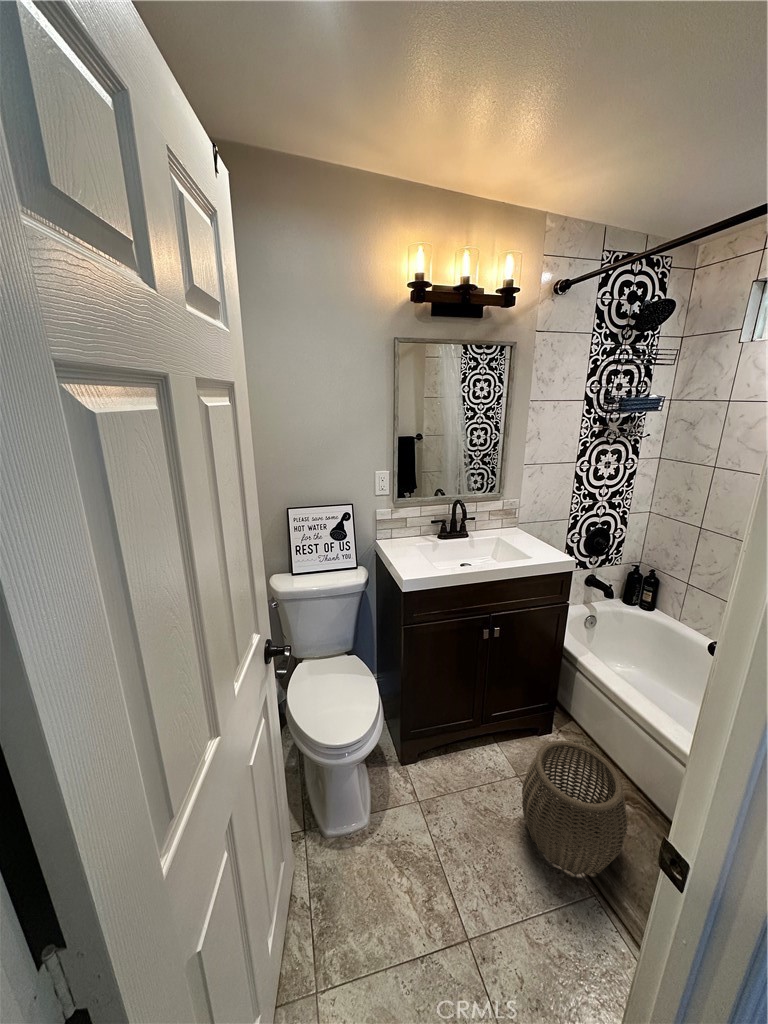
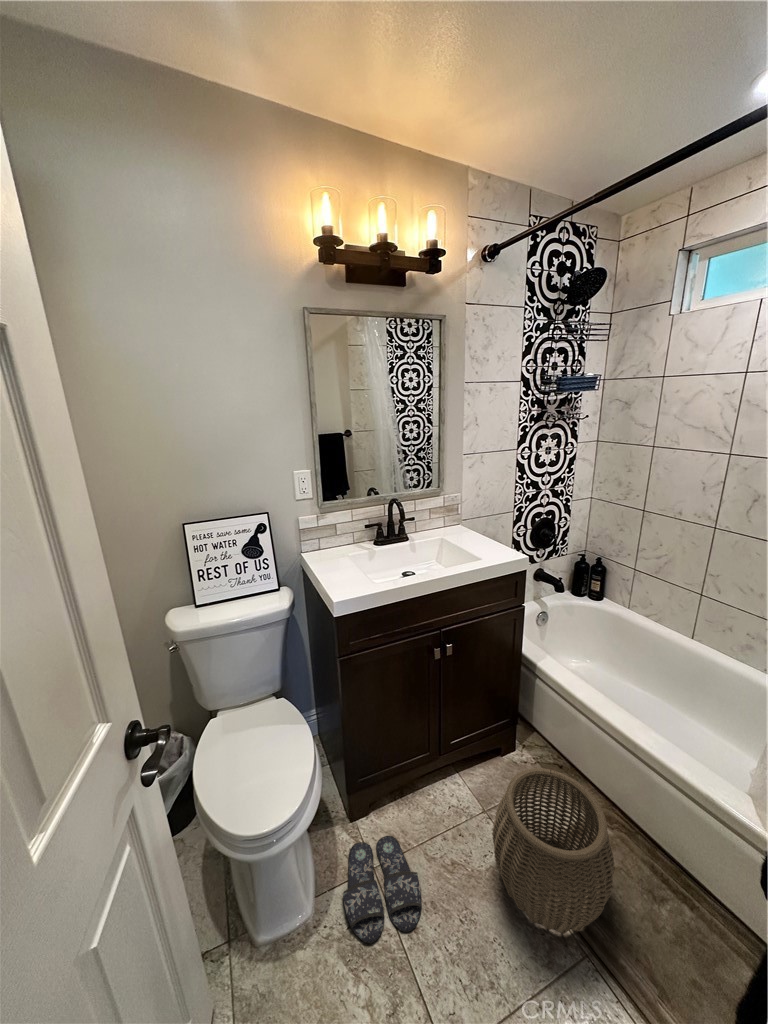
slippers: none [393,781,457,851] -> present [343,836,422,943]

